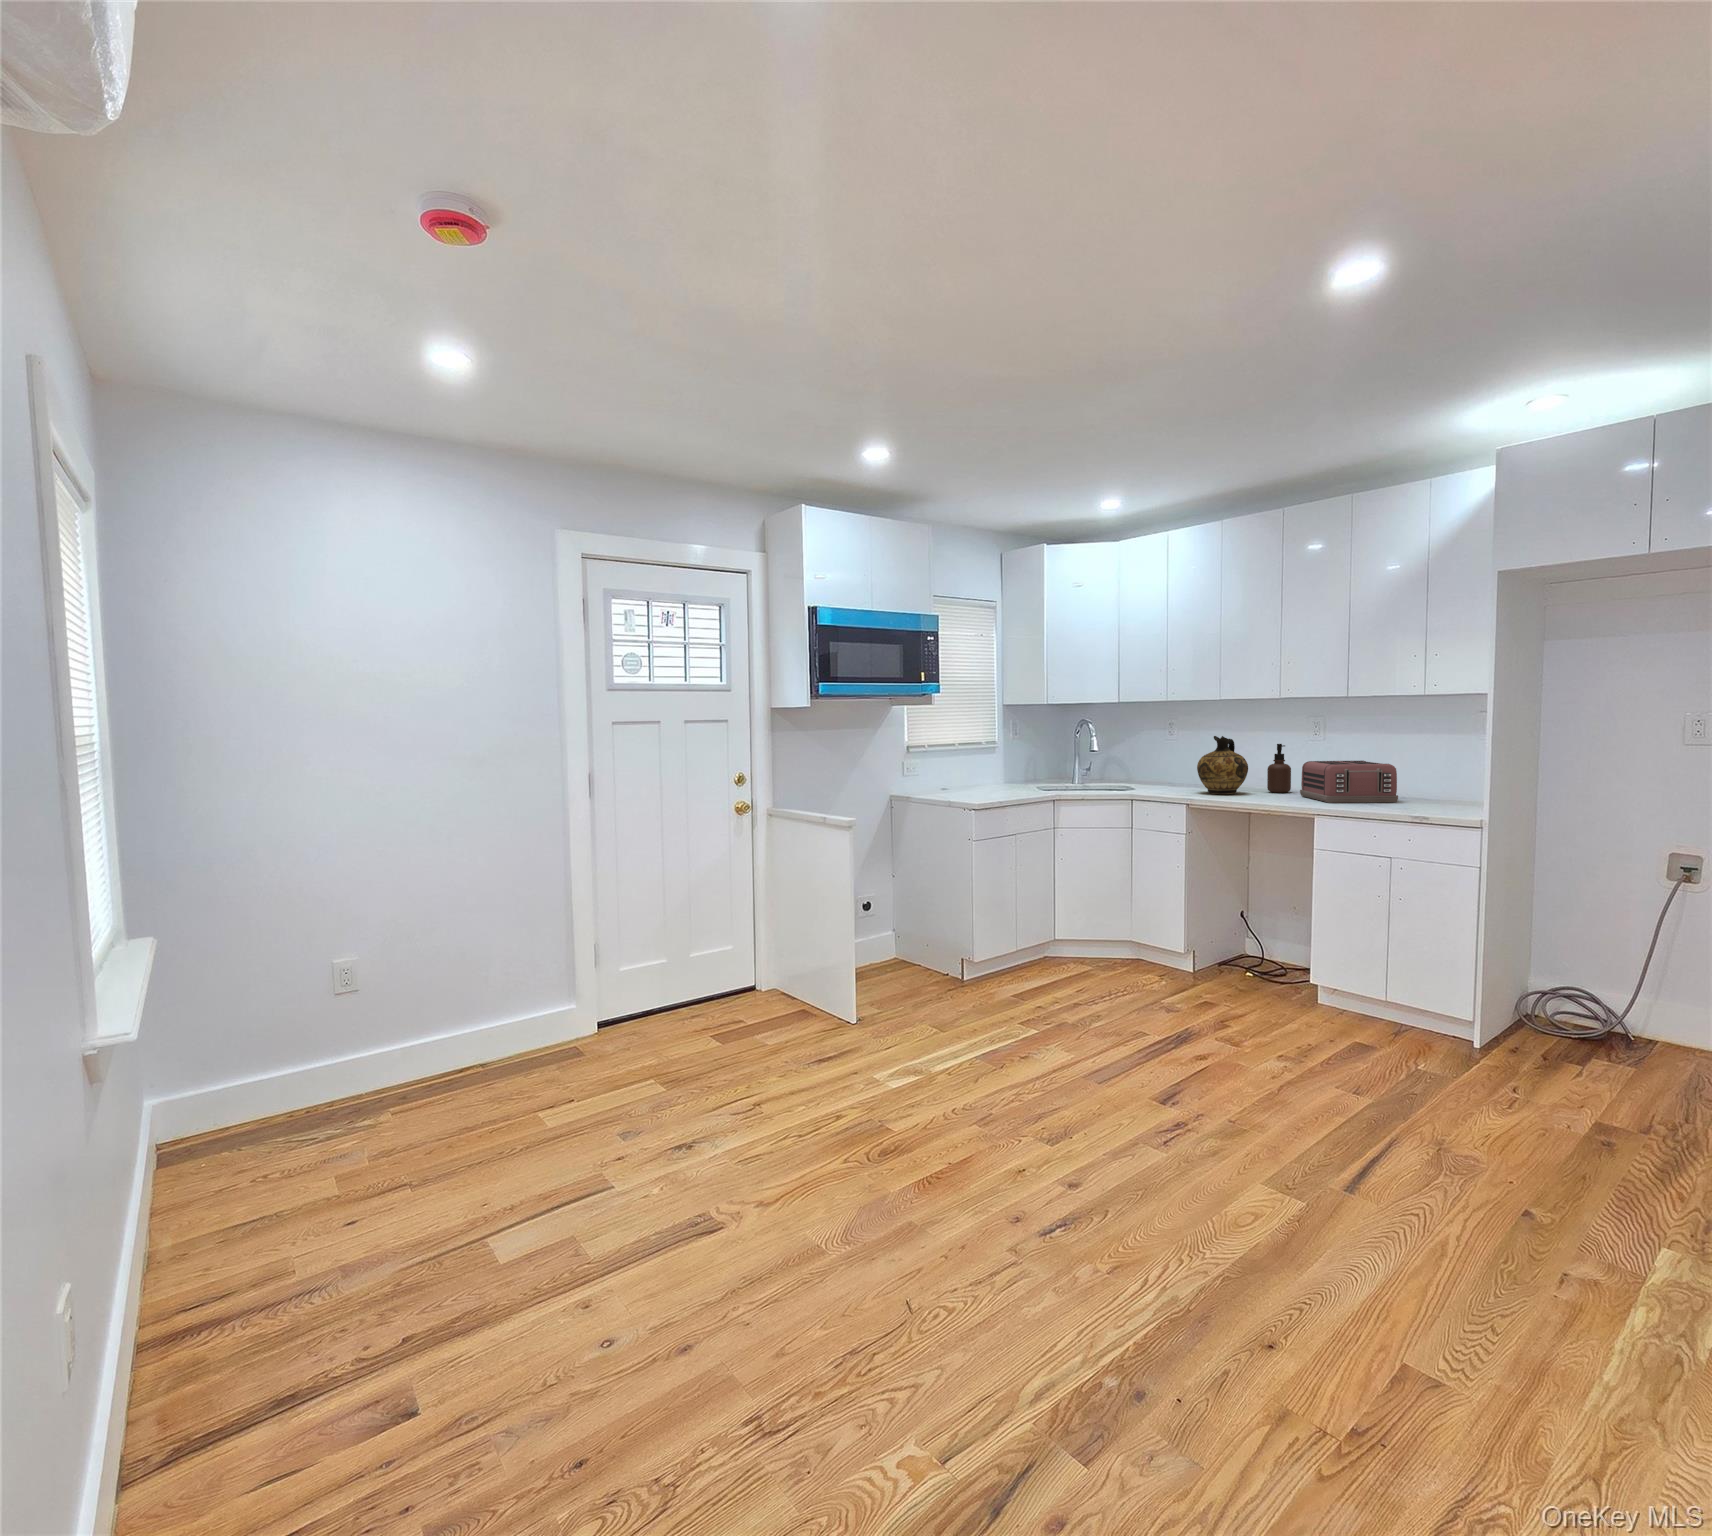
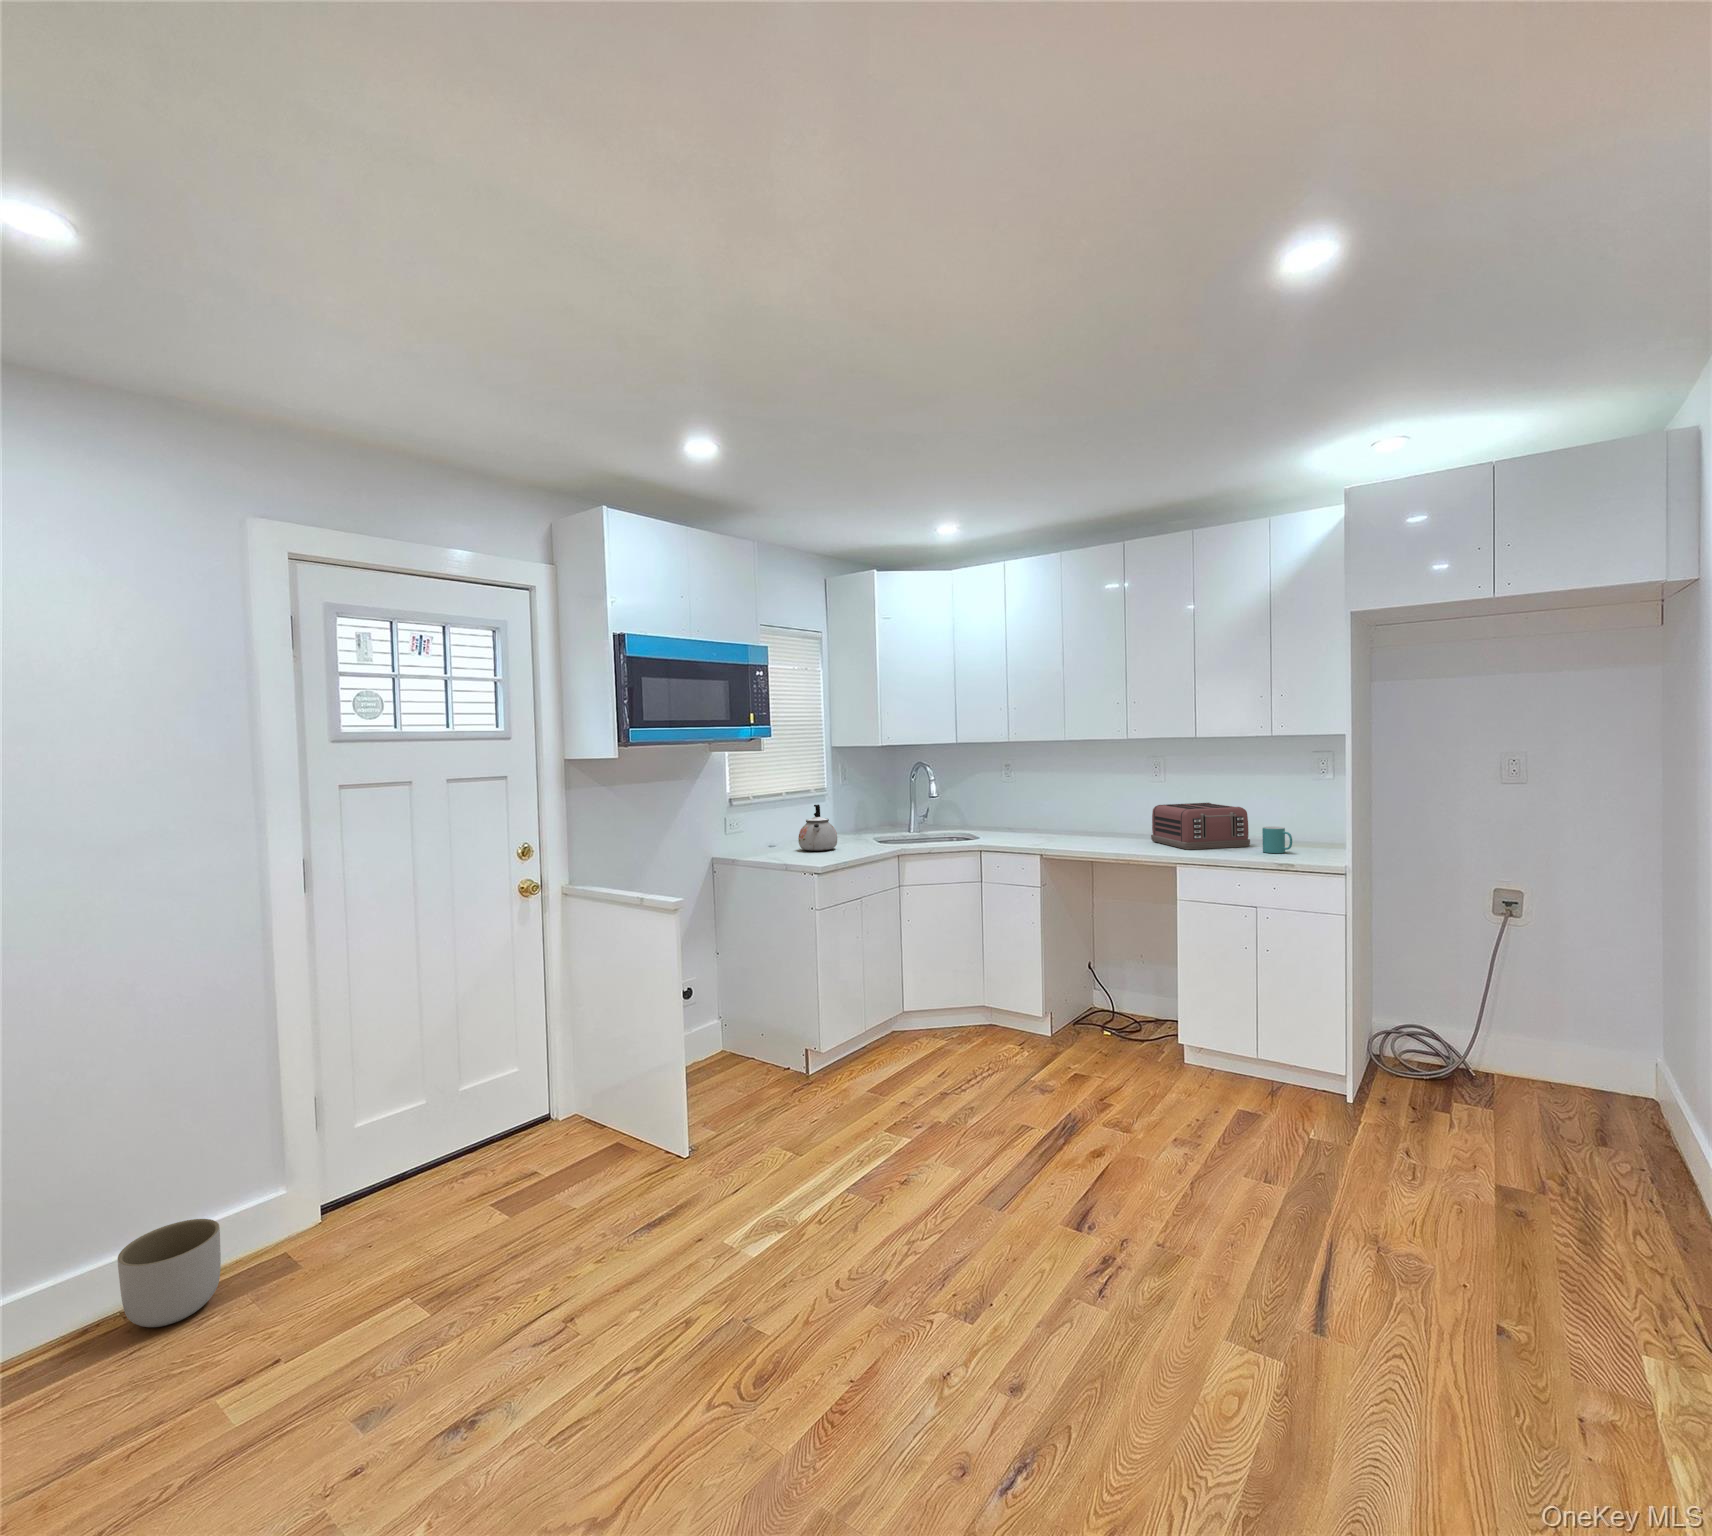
ceramic jug: present [1197,736,1248,794] -> none [1046,780,1098,842]
soap dispenser: present [1267,744,1291,793] -> none [1114,786,1137,838]
kettle: none [965,753,1000,793] -> present [798,805,837,851]
mug: none [1405,782,1435,808] -> present [1262,827,1292,853]
planter: none [482,1012,539,1074] -> present [118,1219,221,1327]

